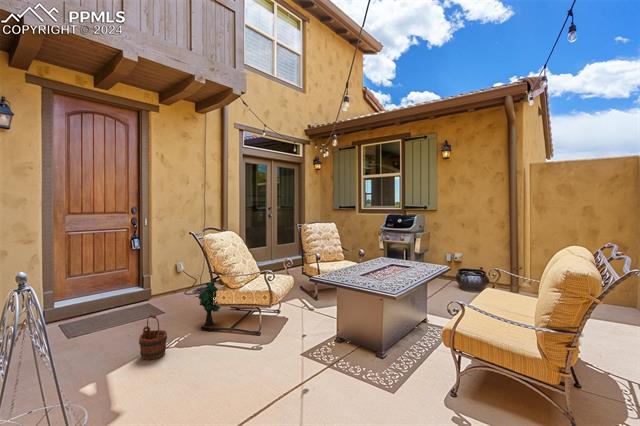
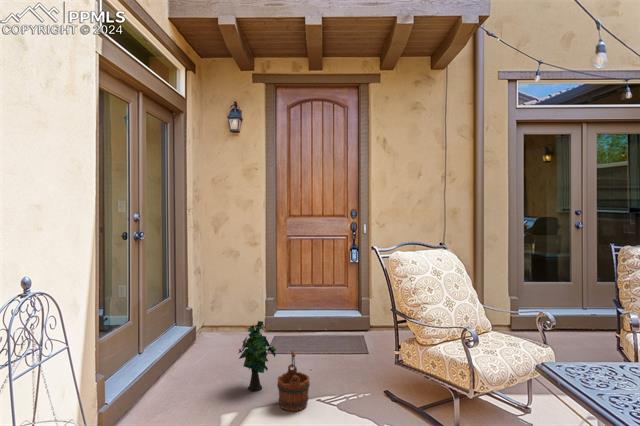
decorative plant: present [196,279,220,326] -> present [239,321,276,391]

